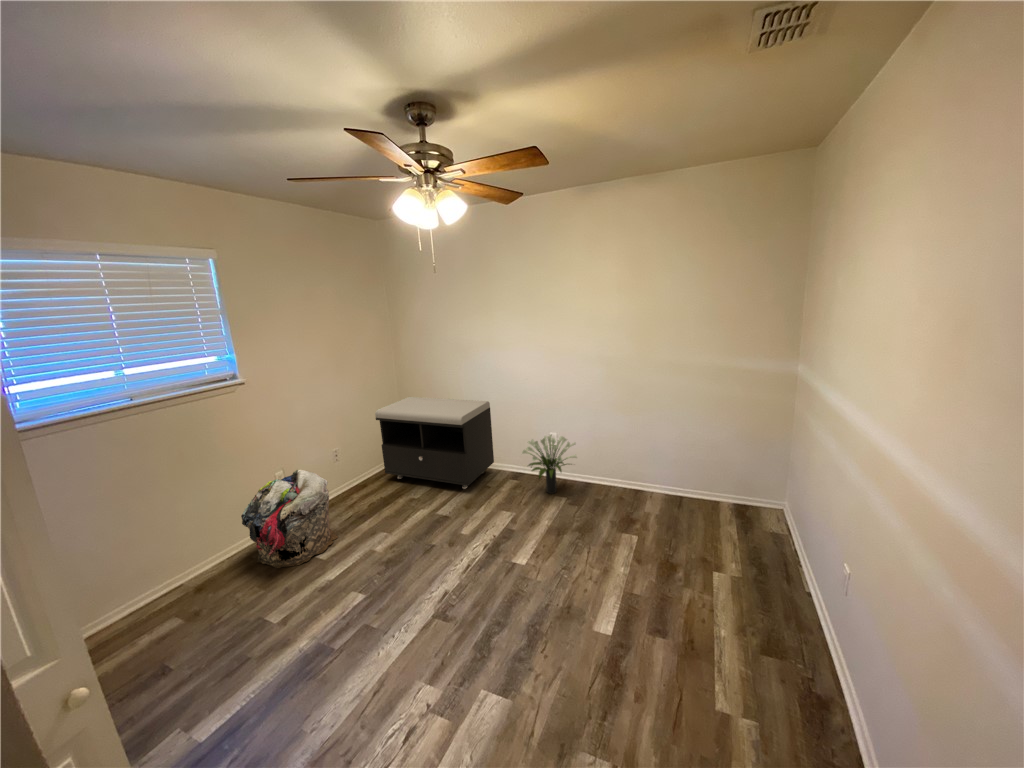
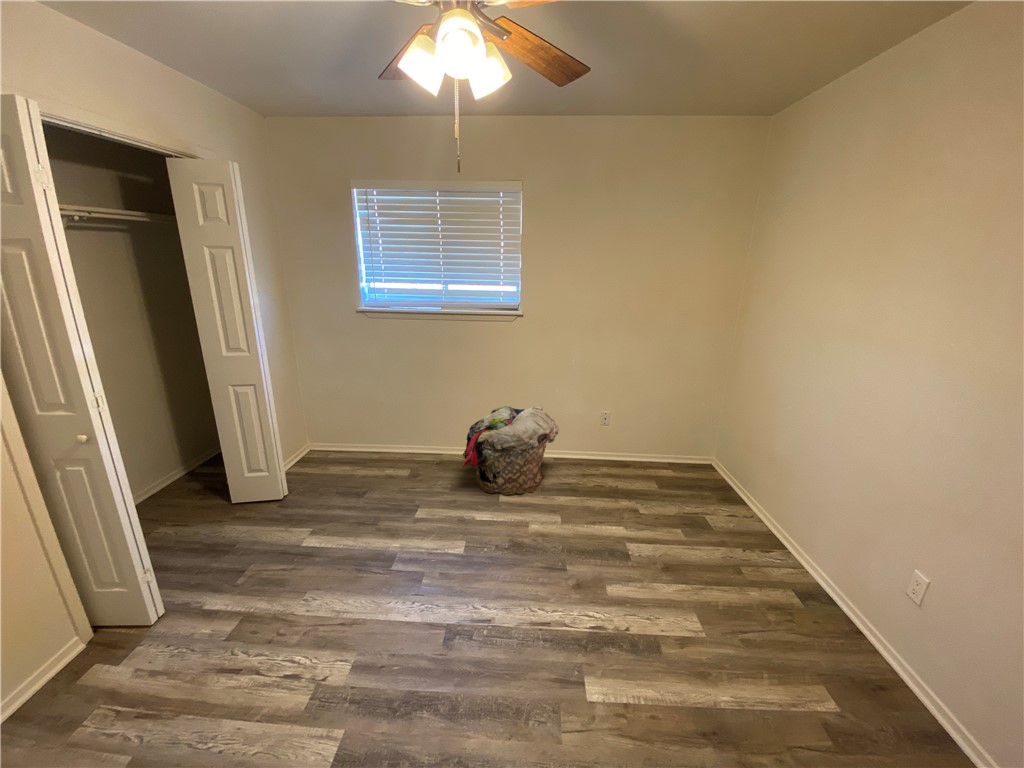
storage bench: present [375,397,494,489] -> none [653,381,826,549]
potted plant: present [522,435,577,494] -> none [785,546,956,685]

